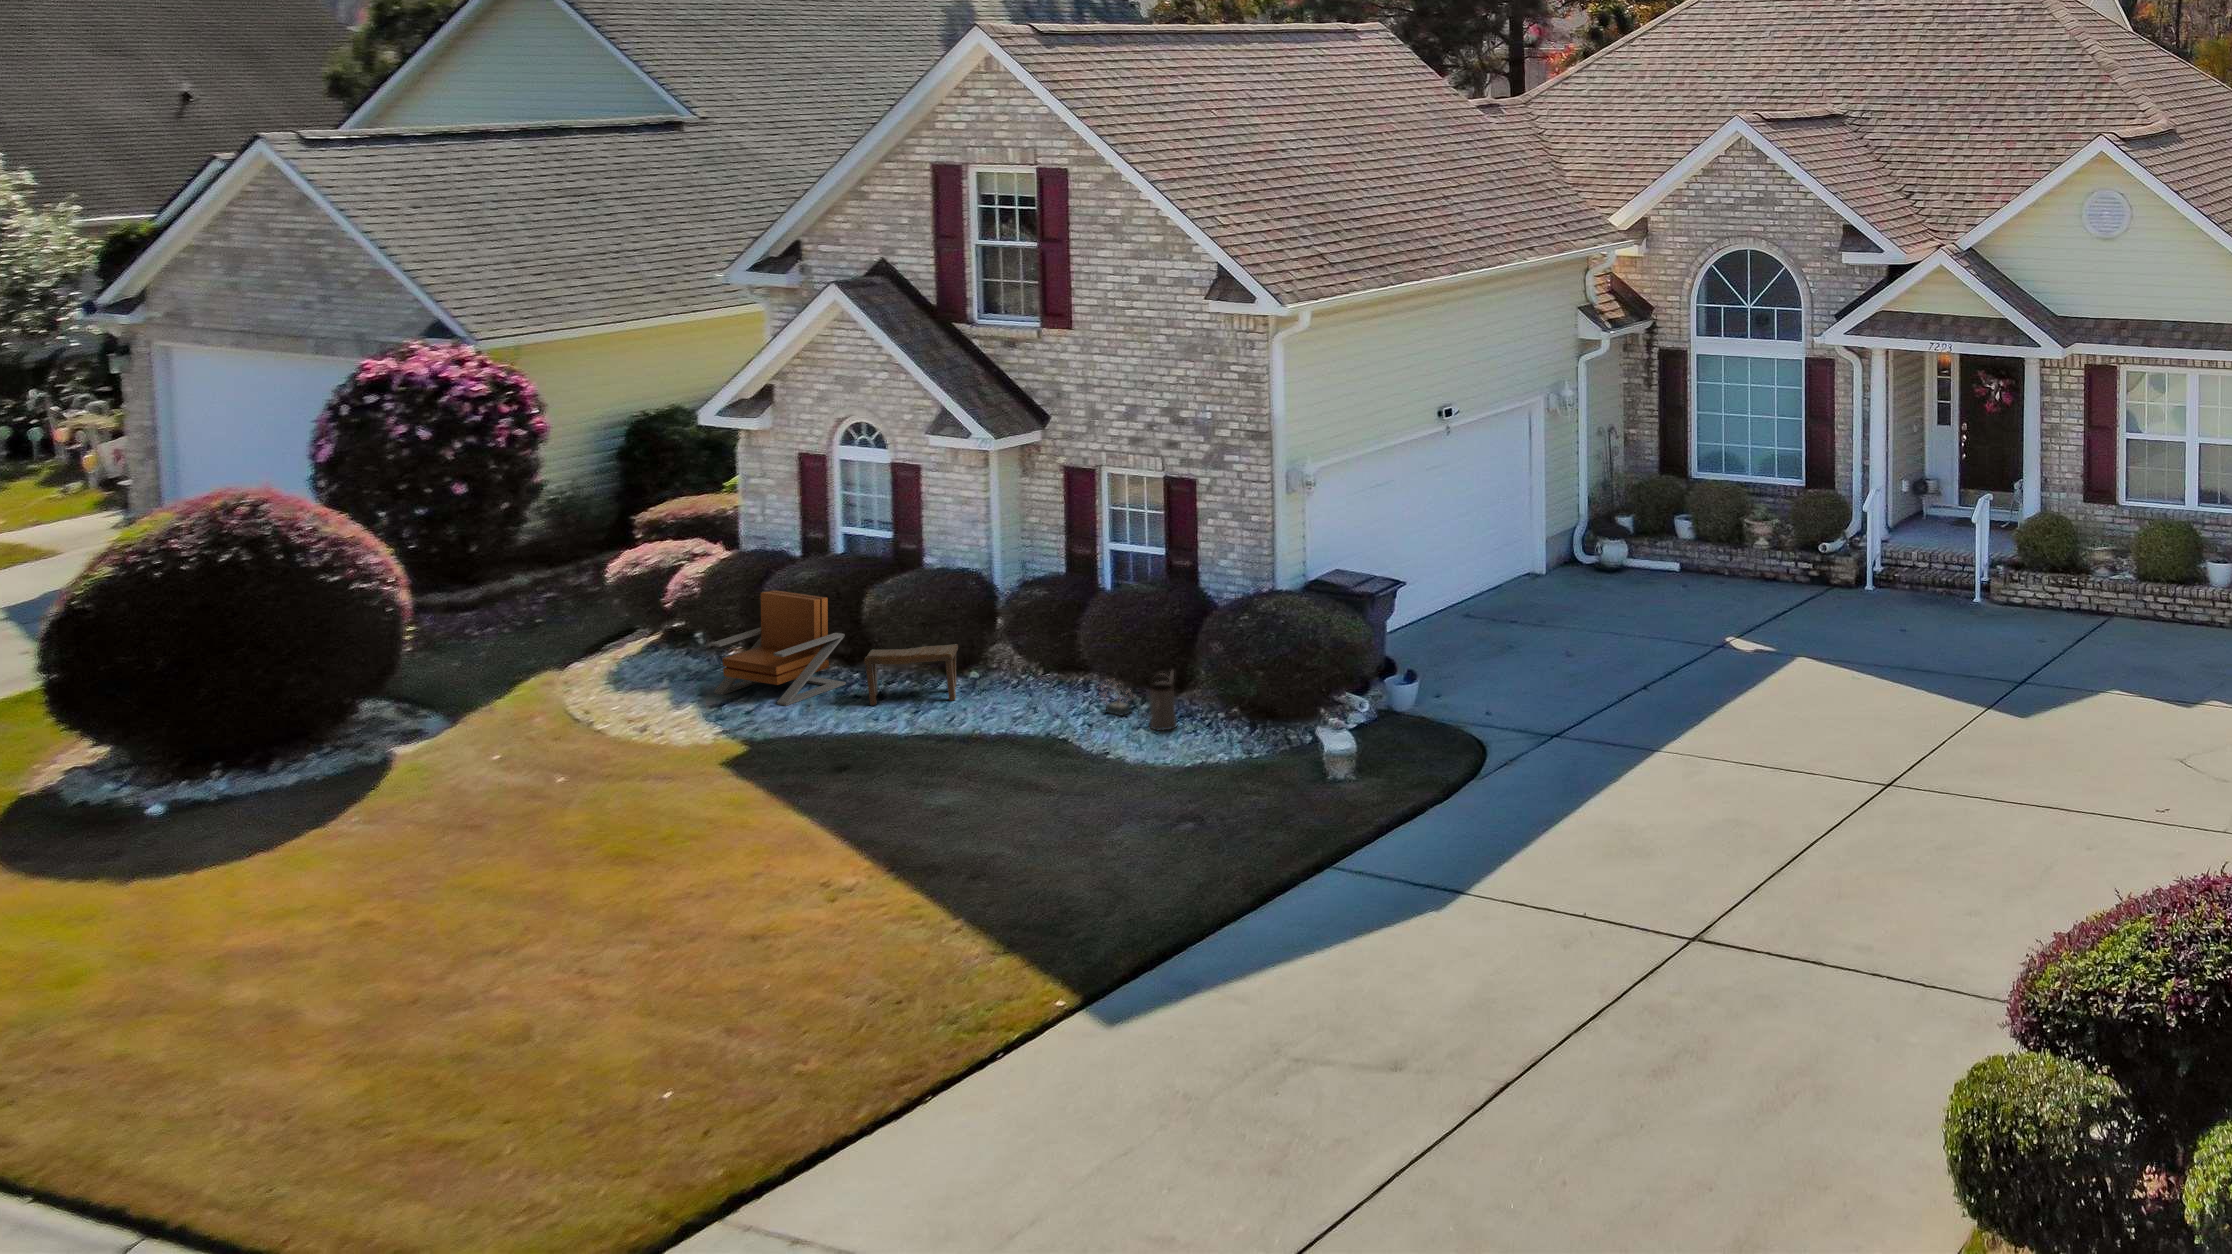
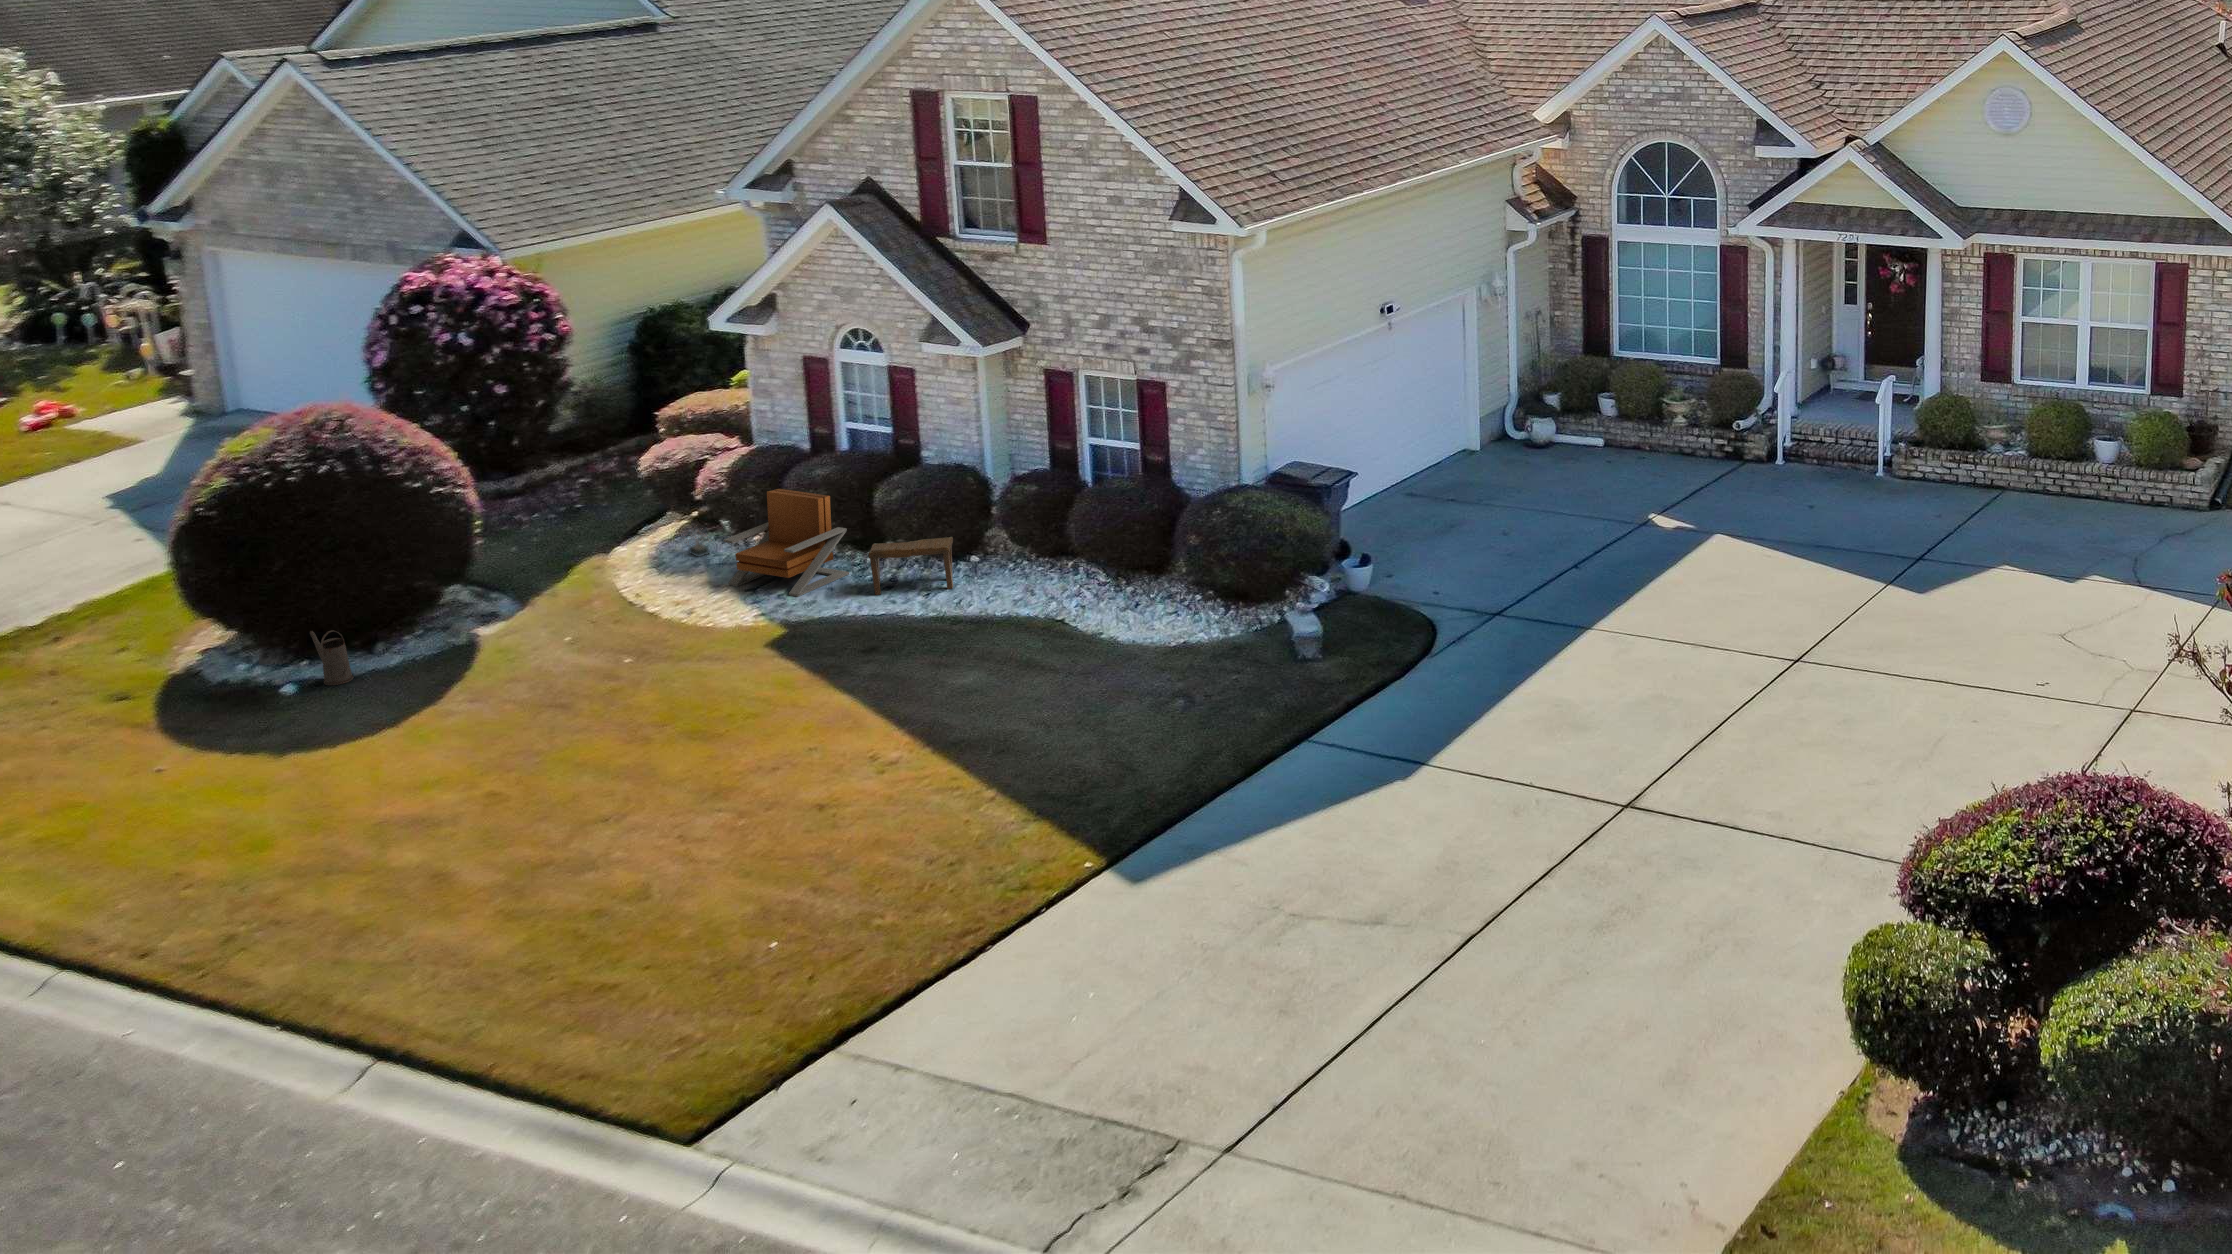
watering can: present [1150,671,1177,731] -> present [310,630,354,685]
decorative plant: present [1101,680,1131,716] -> present [684,527,709,557]

